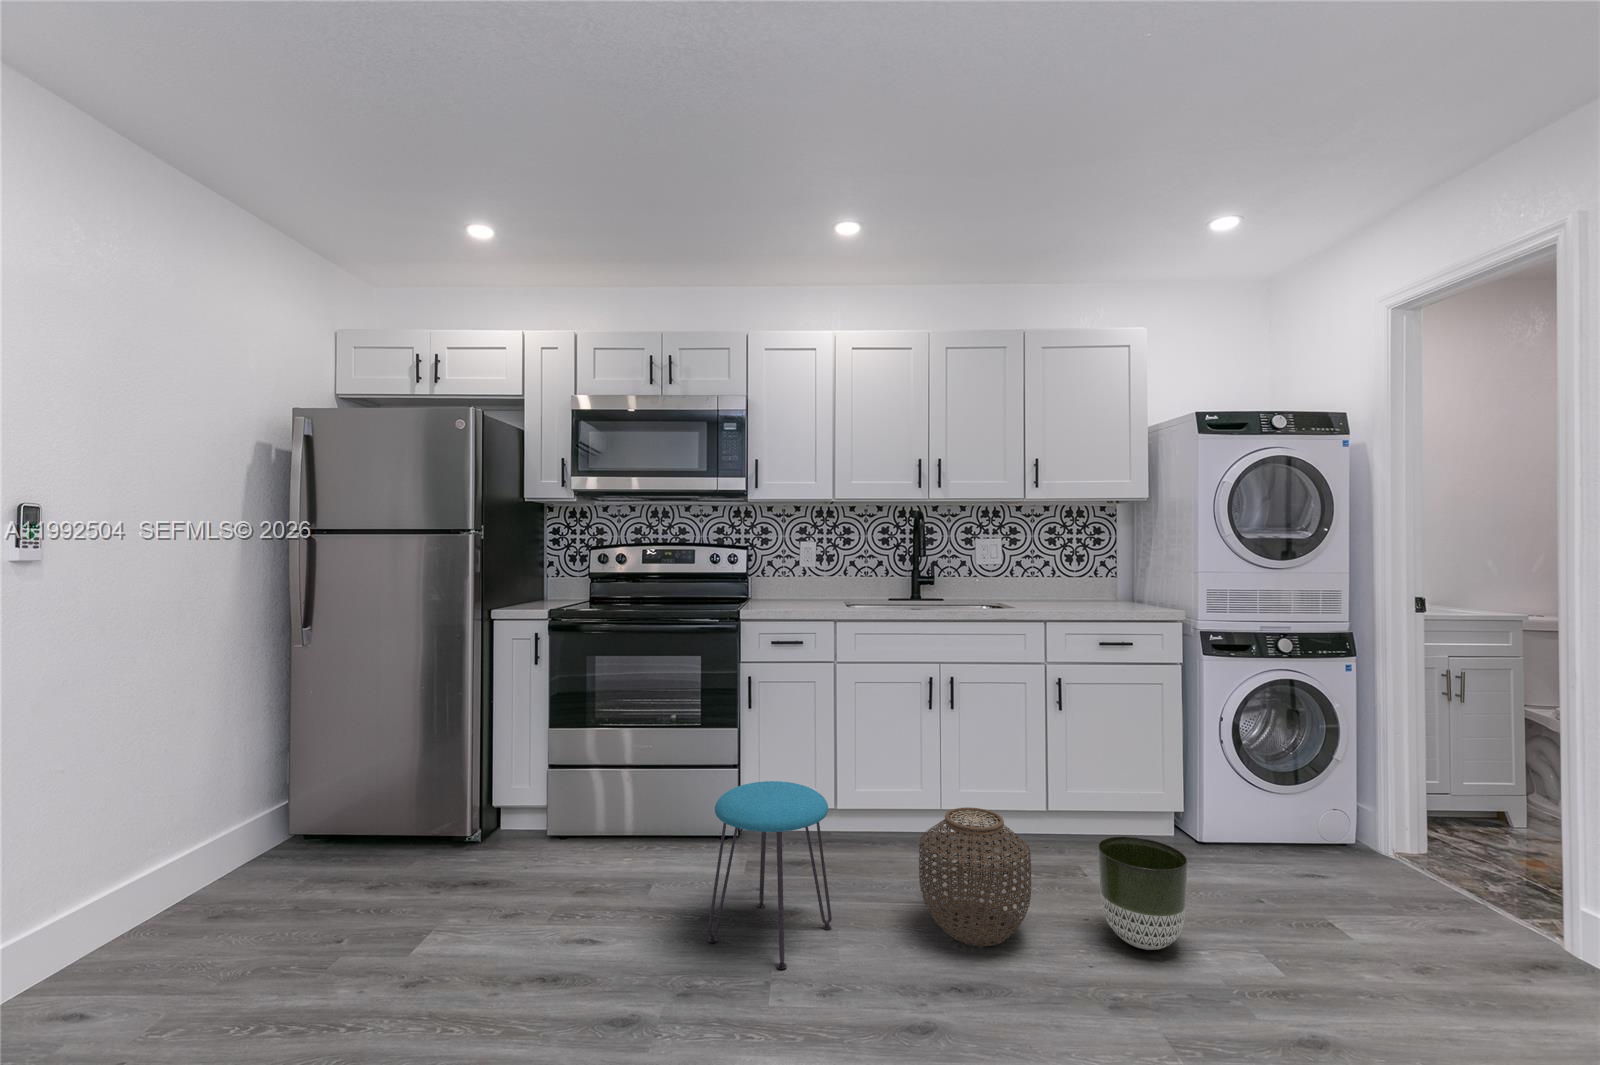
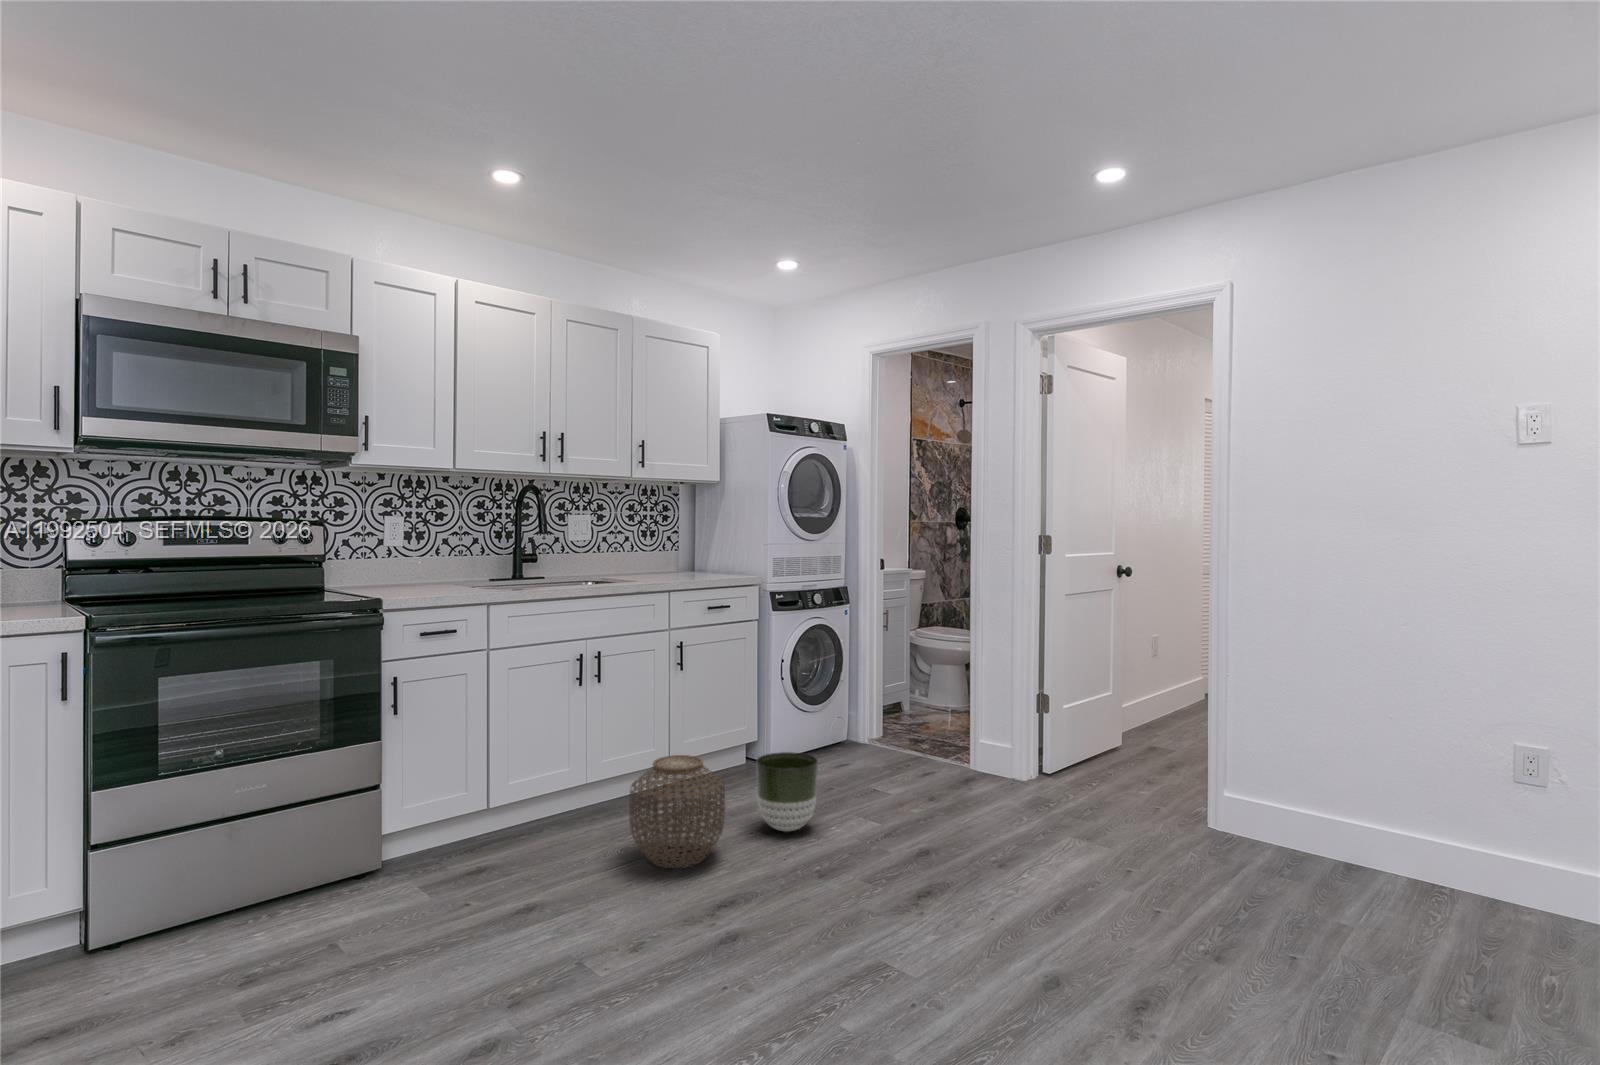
stool: present [708,781,832,969] -> none [453,767,575,946]

